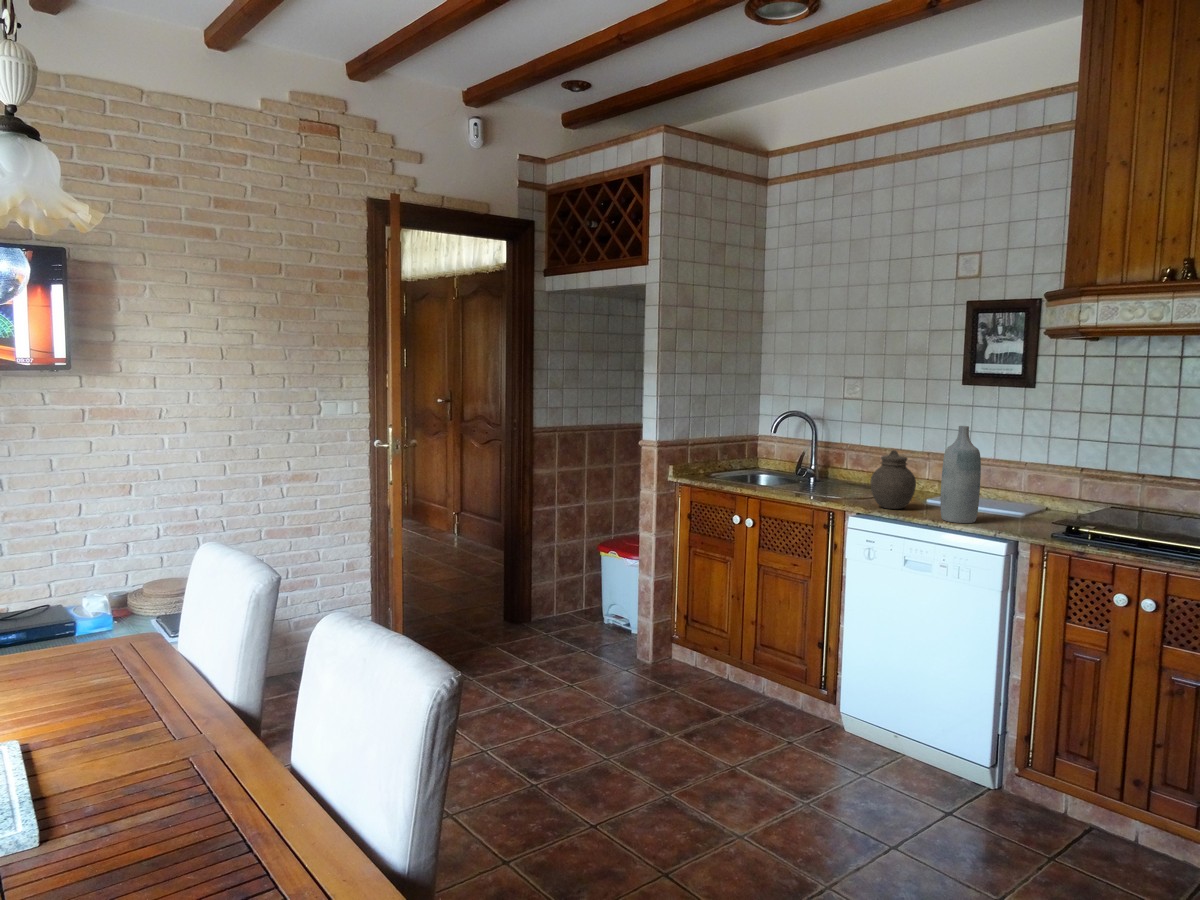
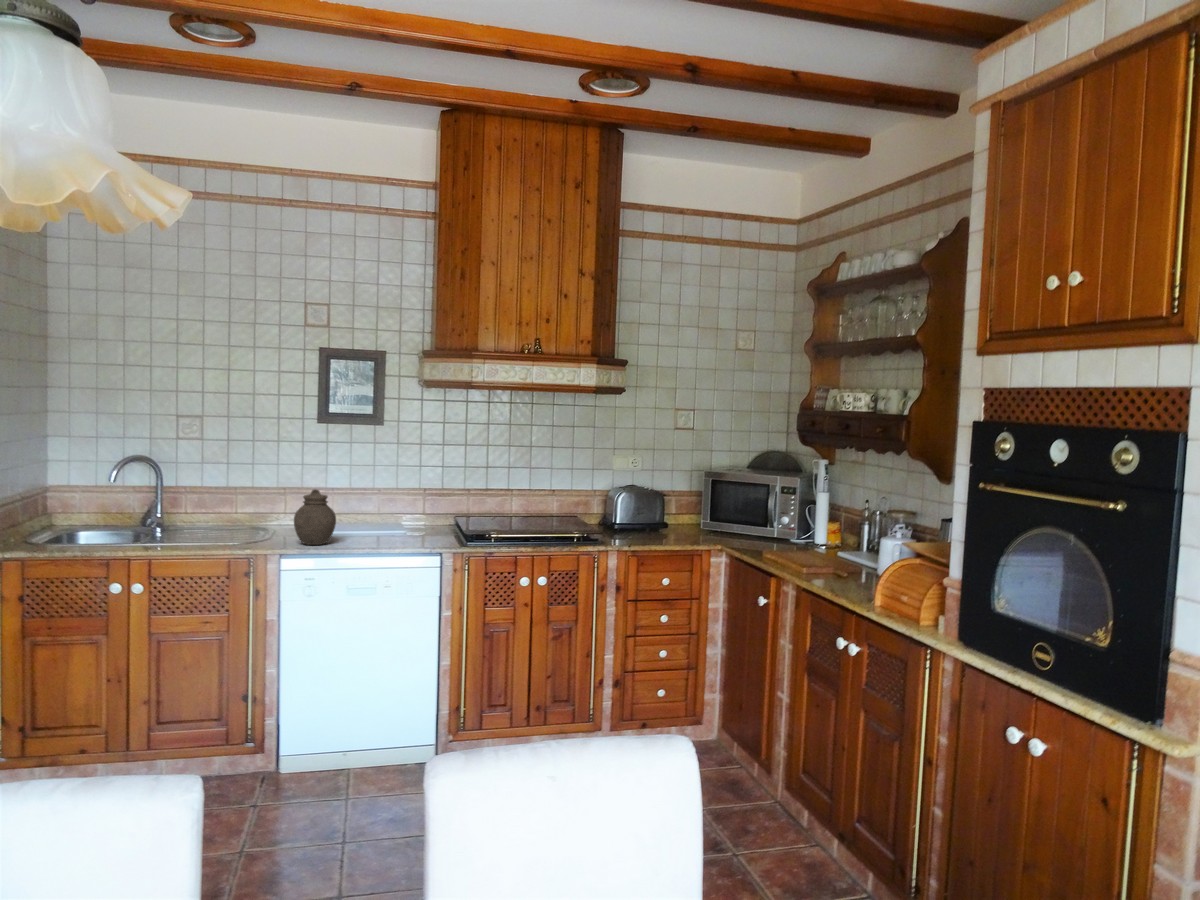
bottle: present [940,426,981,523] -> none [377,463,409,547]

